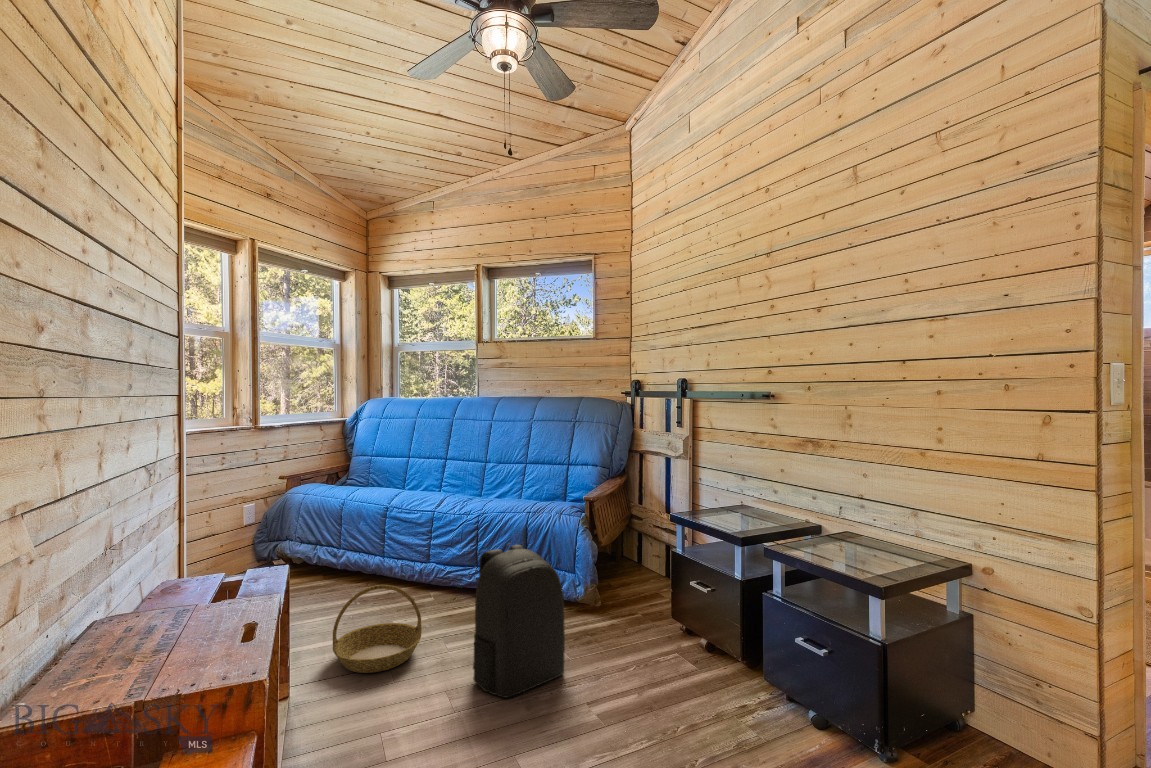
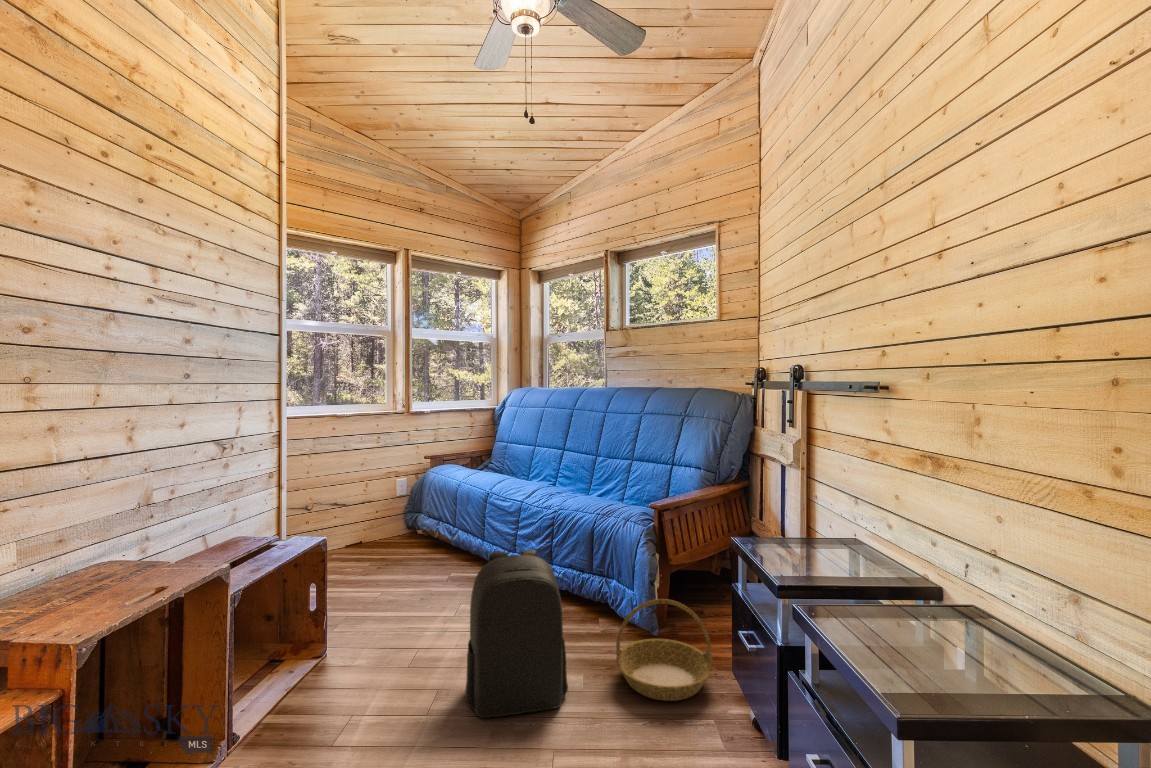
basket: present [333,585,422,673] -> present [616,599,712,701]

